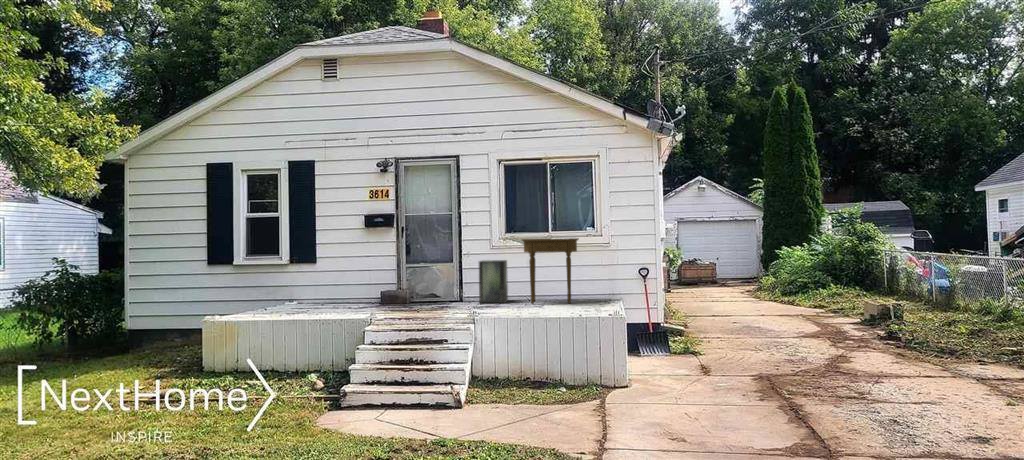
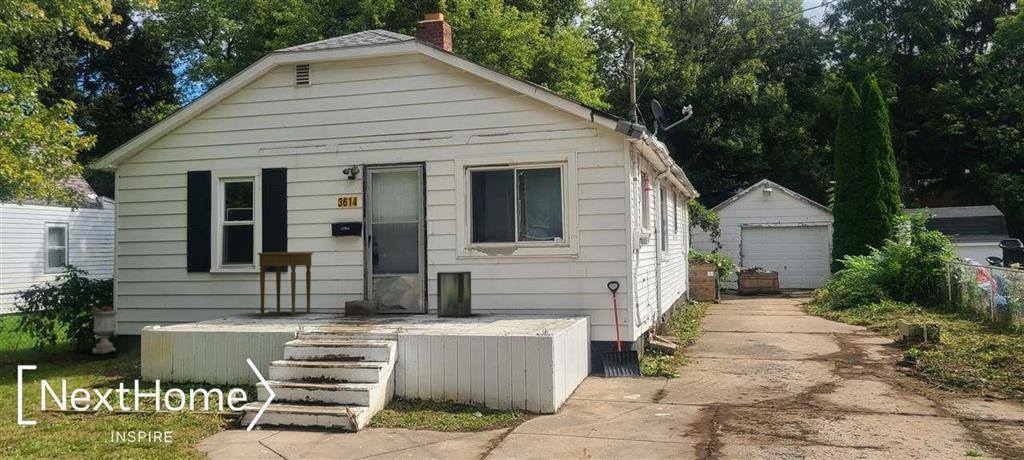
side table: present [522,238,579,304] -> present [257,252,313,316]
planter: none [98,301,129,351] -> present [89,306,118,354]

